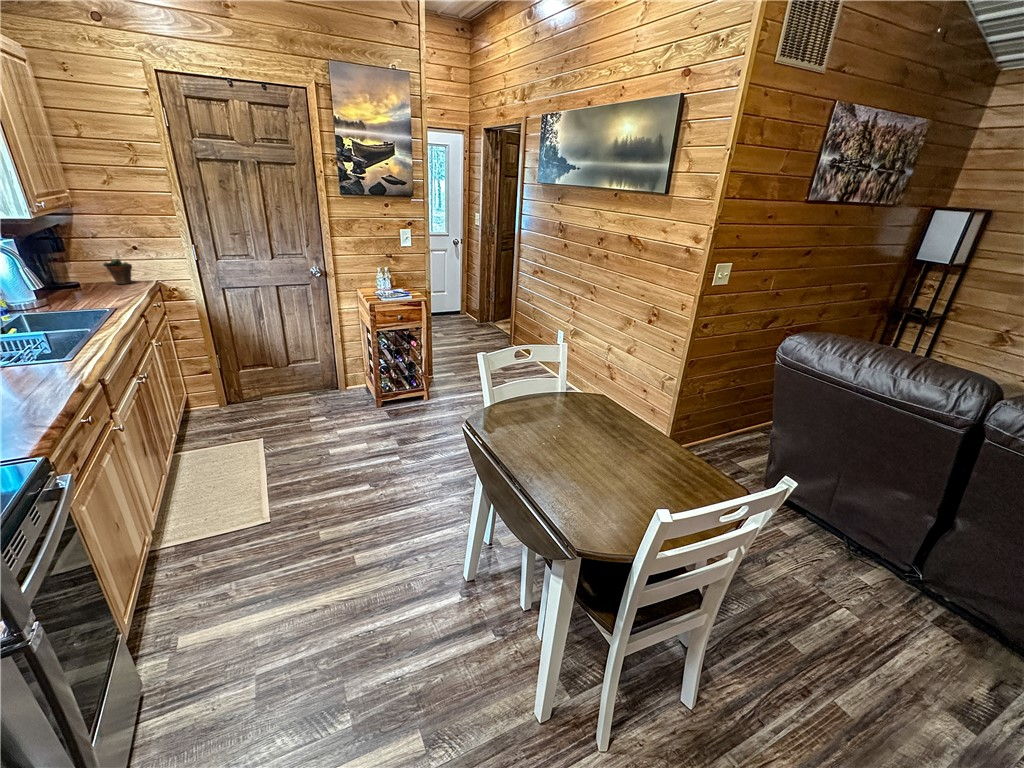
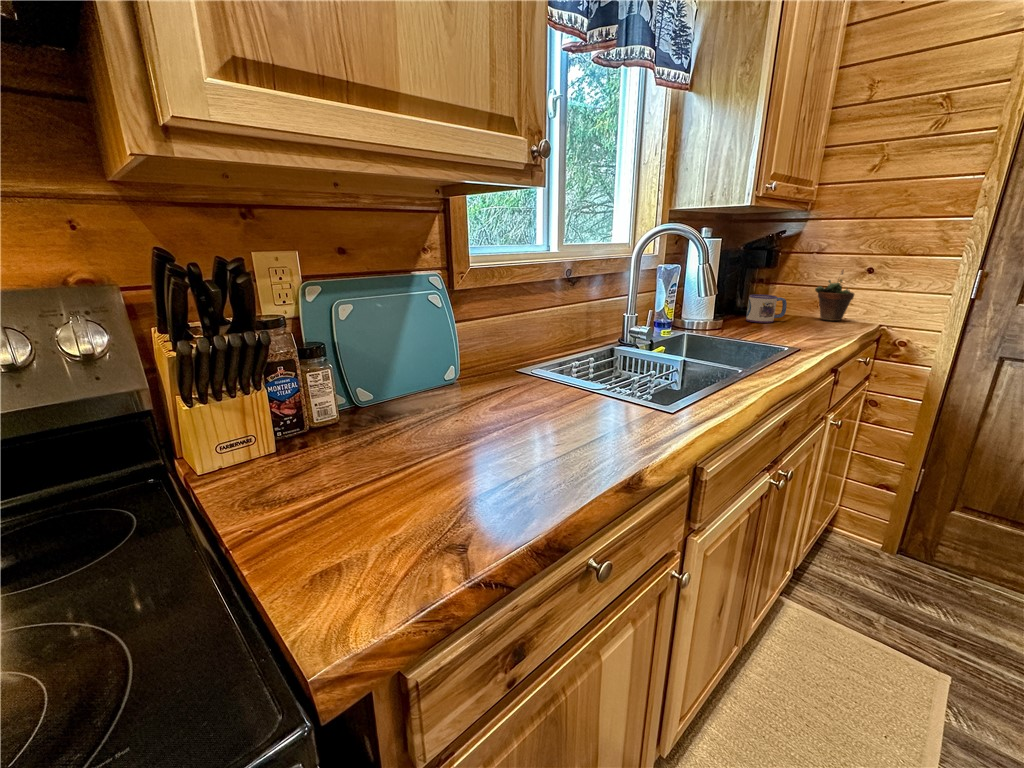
mug: none [53,274,89,295] -> present [746,295,787,323]

